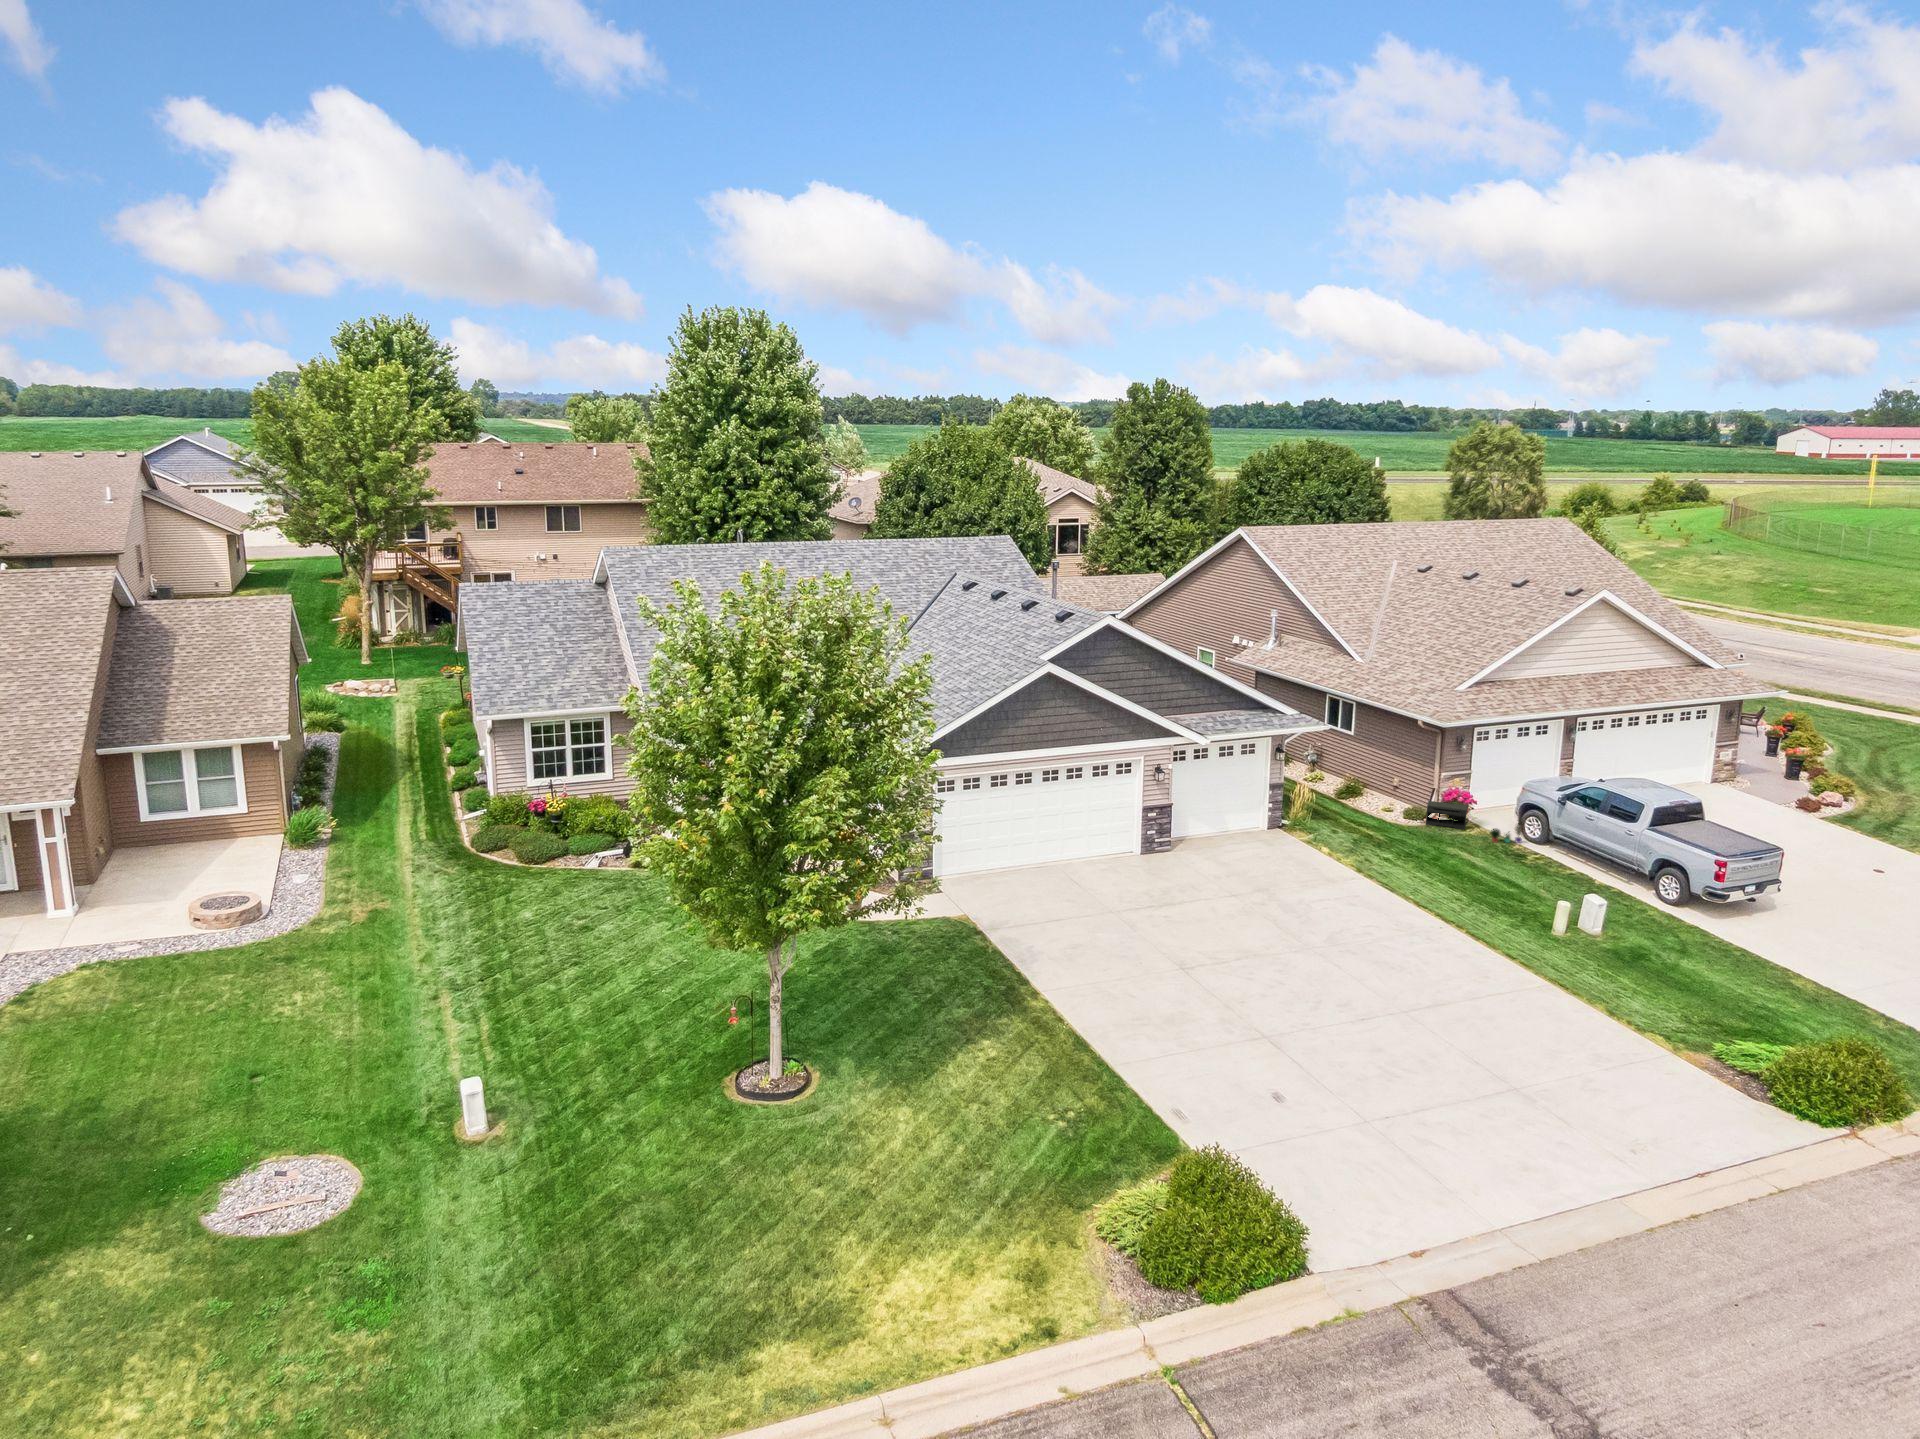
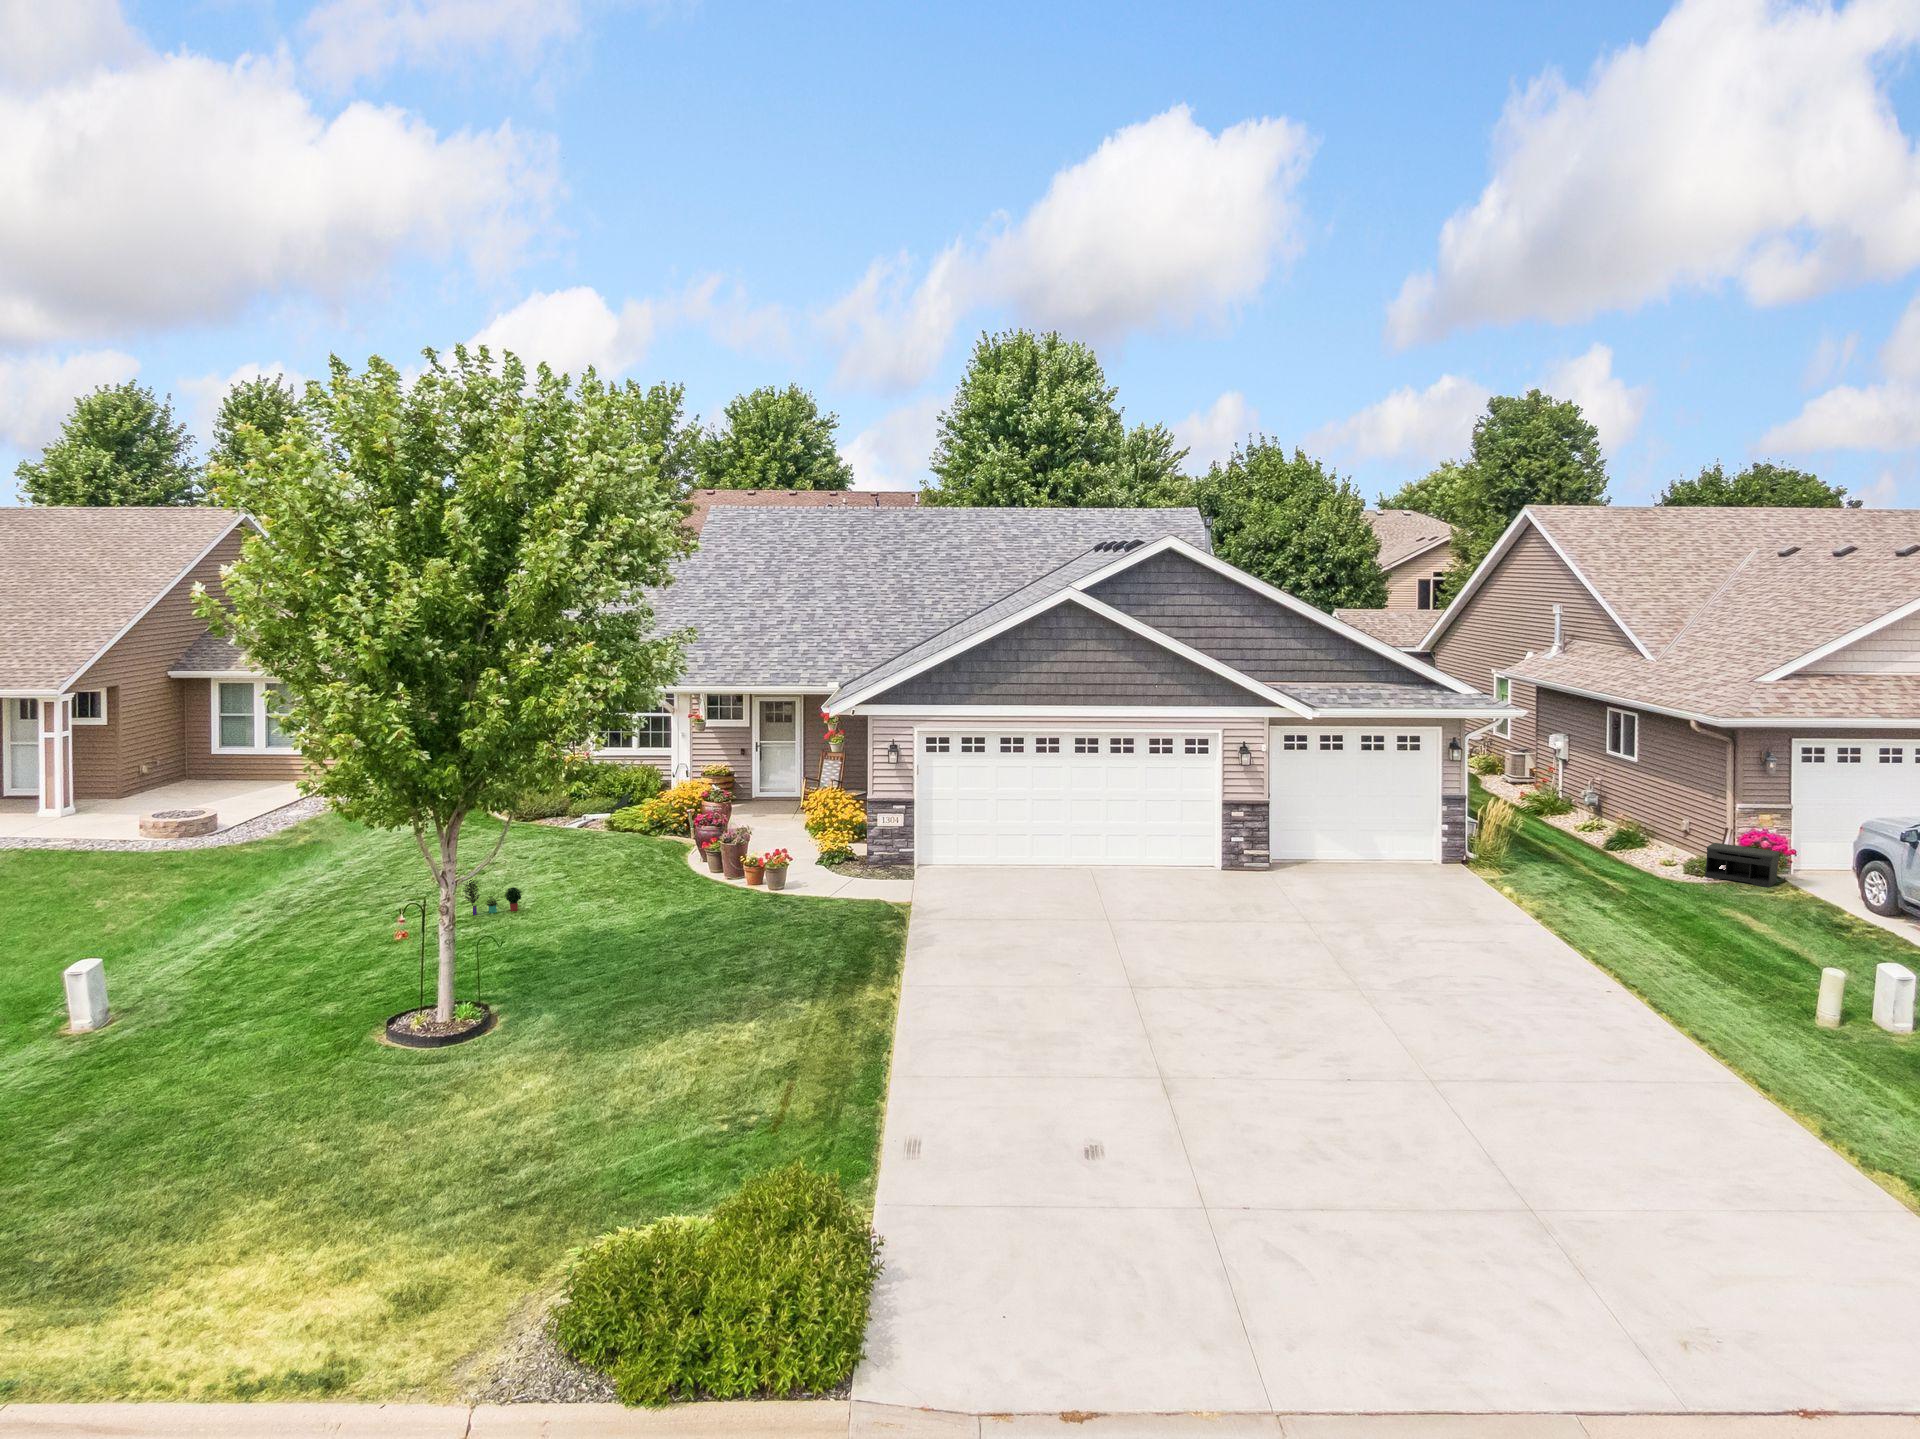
potted plant: present [1491,818,1525,843] -> present [463,879,522,915]

